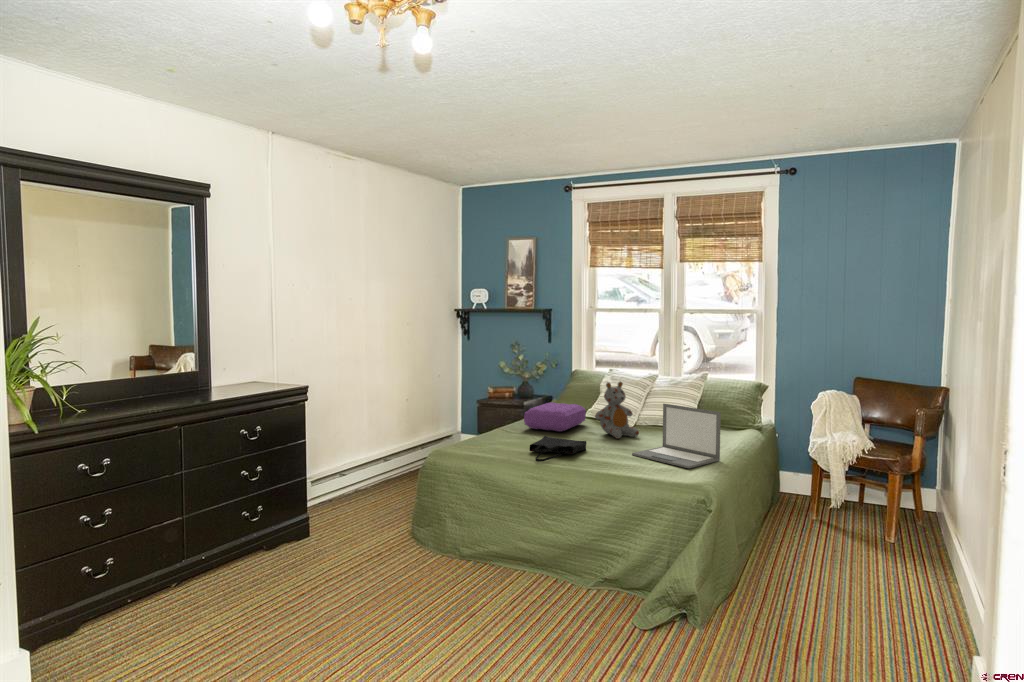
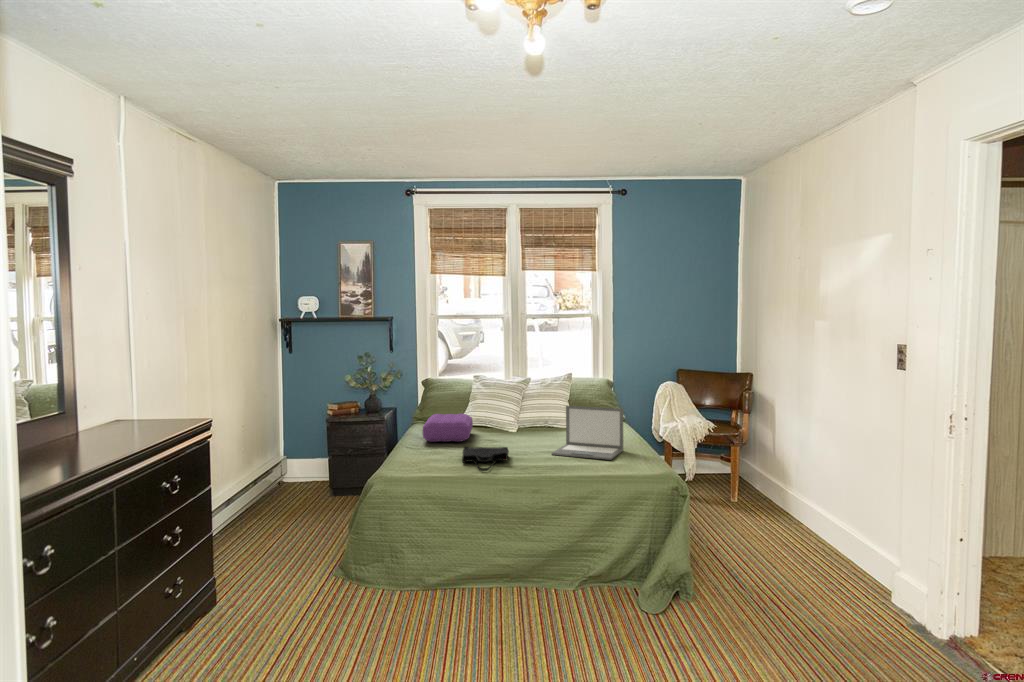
stuffed bear: present [595,381,639,438] -> none [495,388,535,442]

